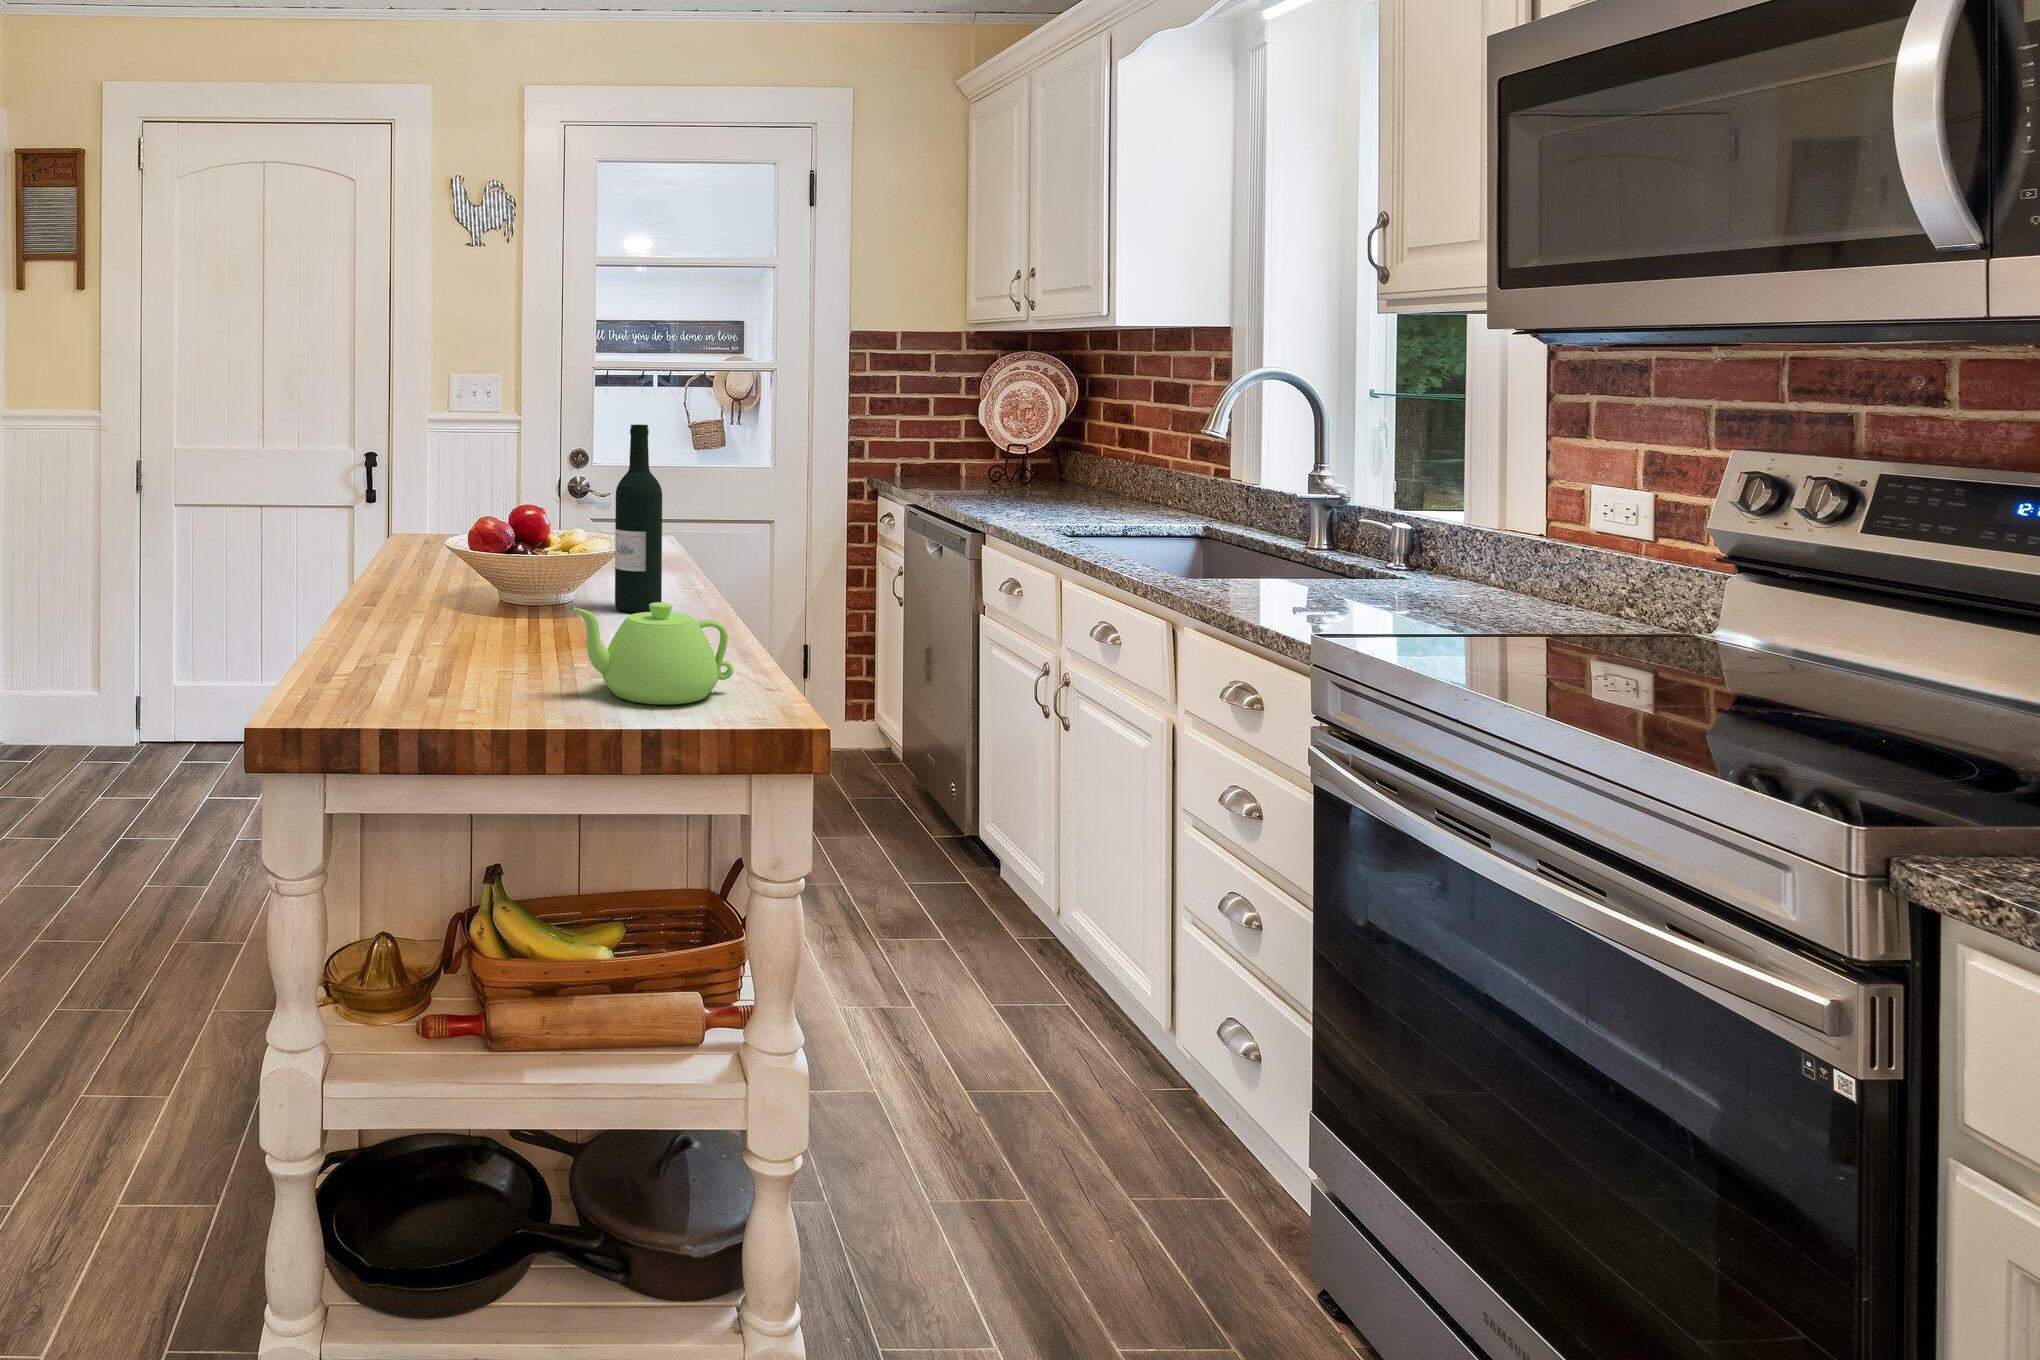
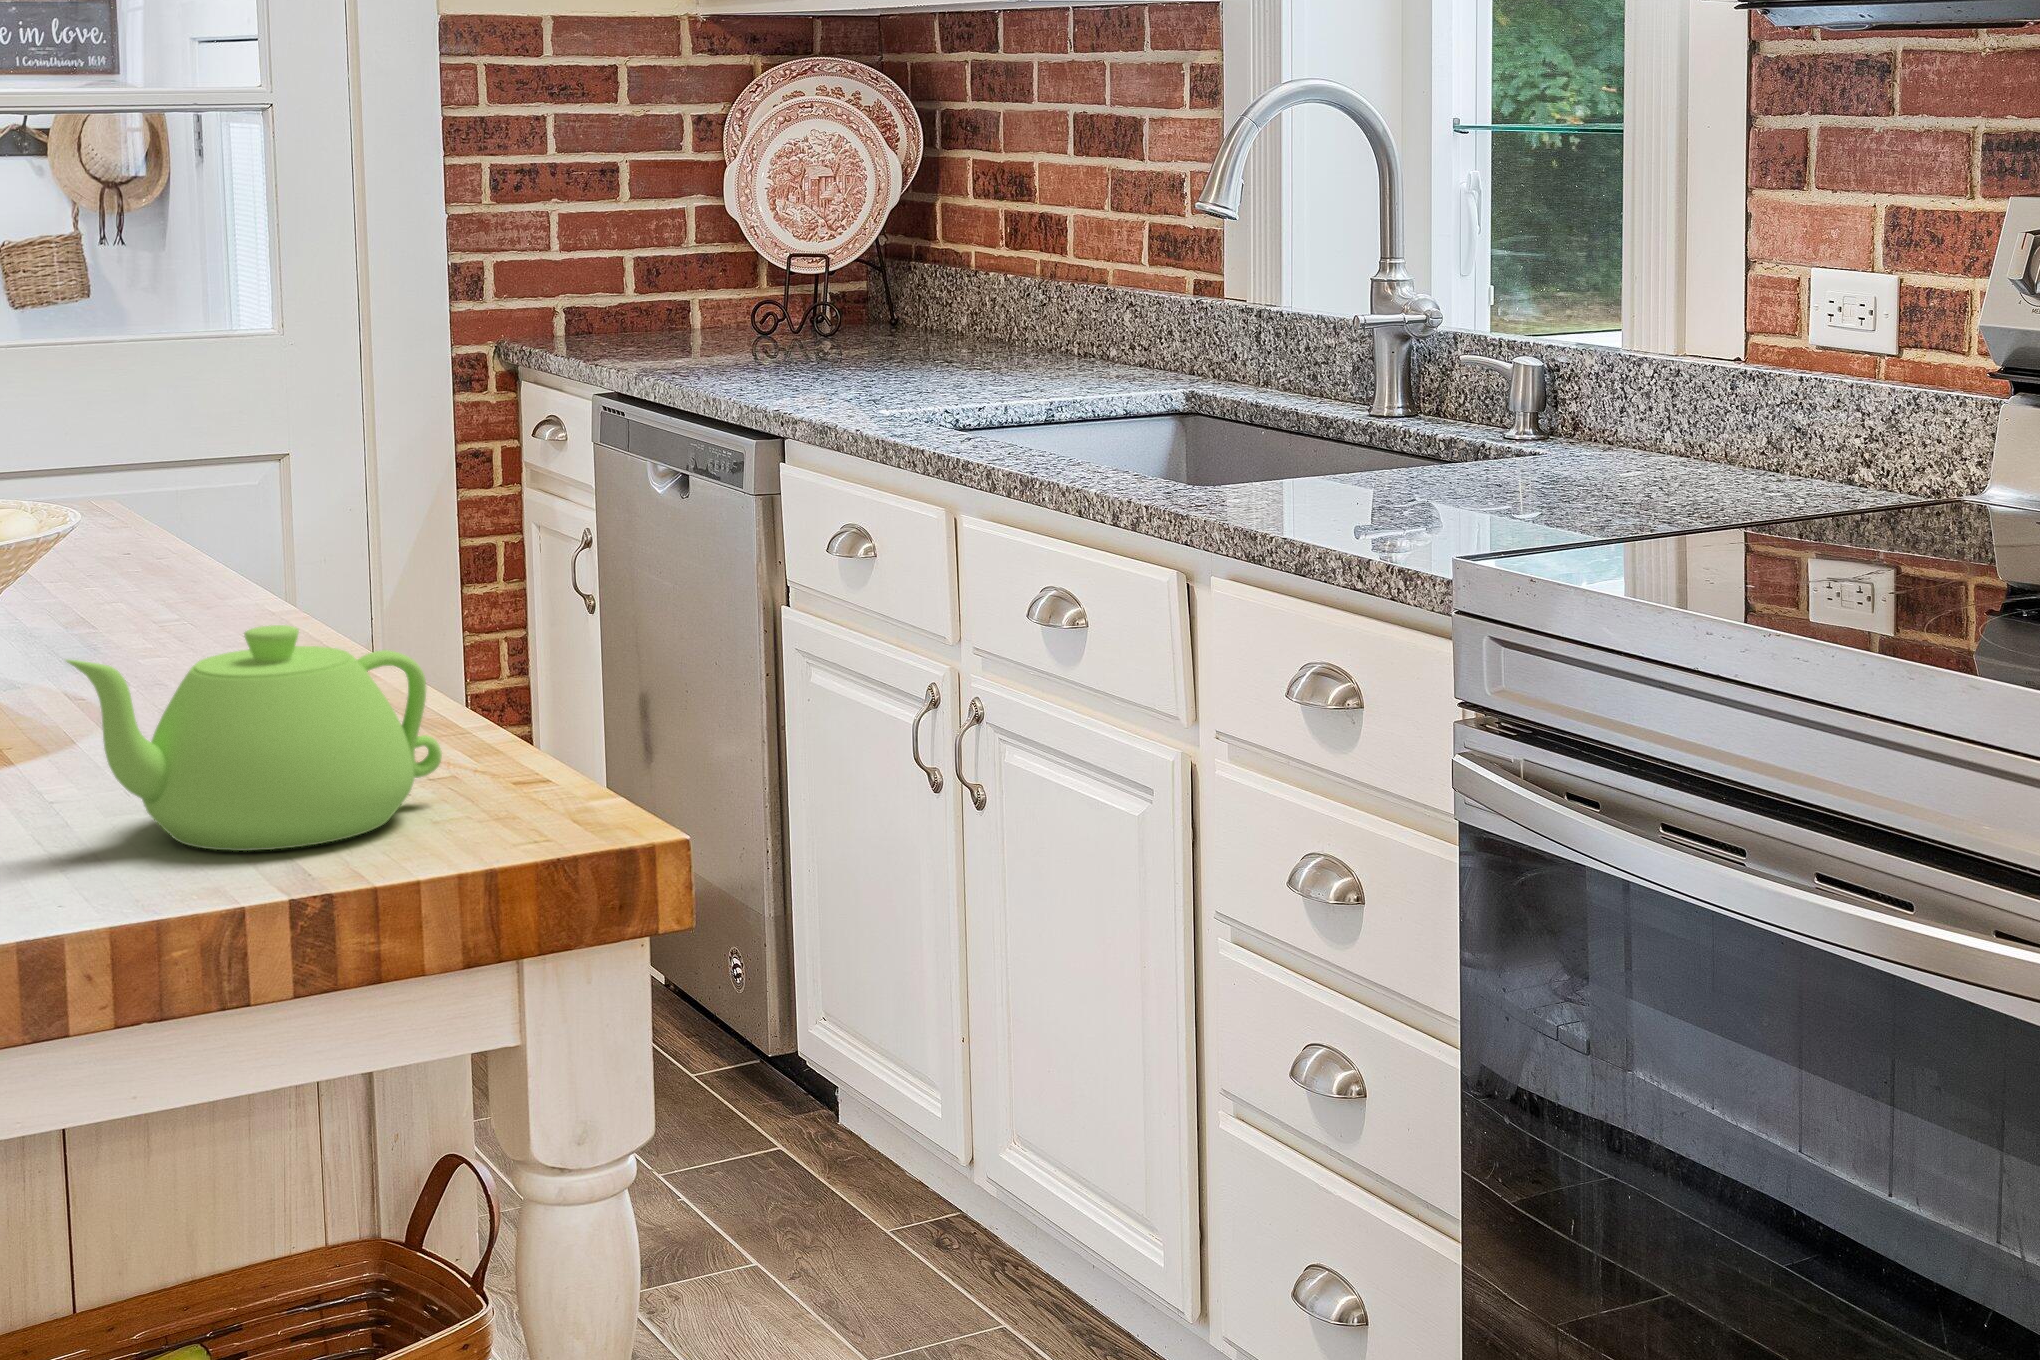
wine bottle: present [615,425,662,613] -> none [51,235,183,669]

